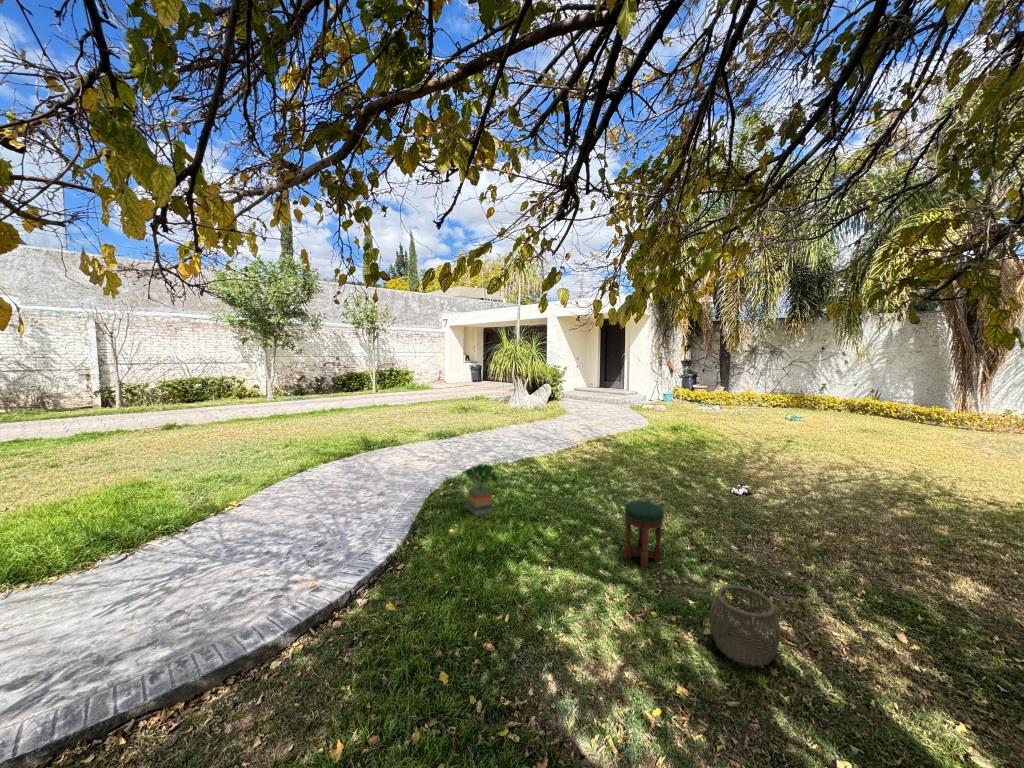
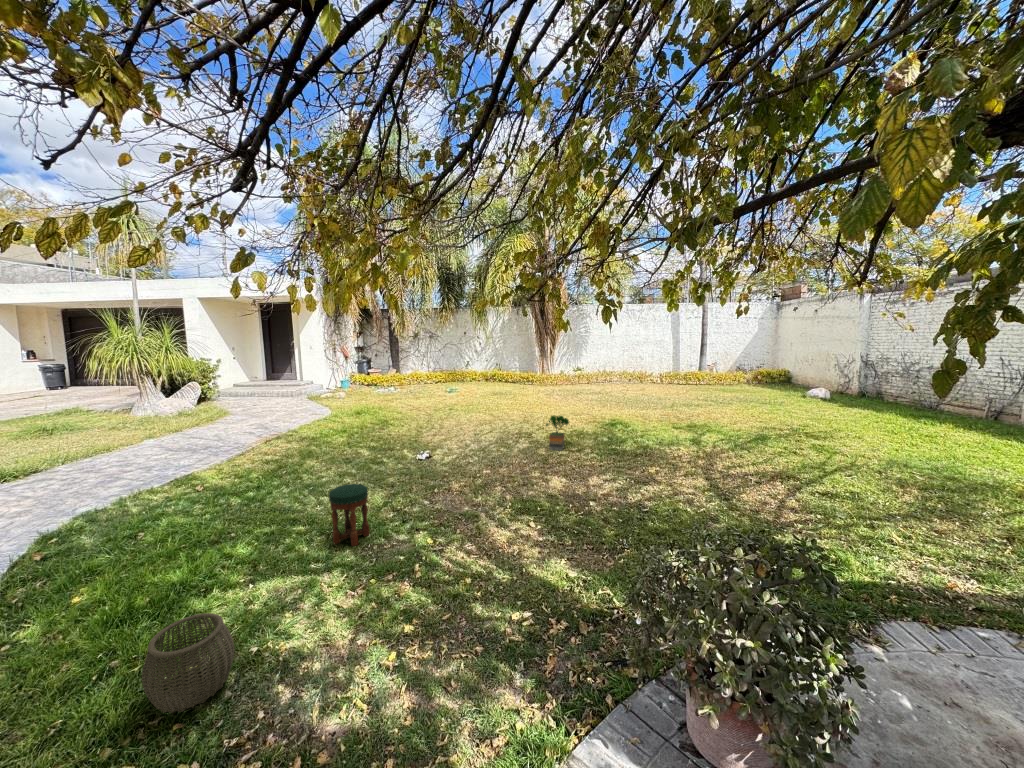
potted tree: present [465,464,499,516] -> present [546,415,569,451]
woven basket: present [710,585,781,667] -> present [142,613,235,713]

